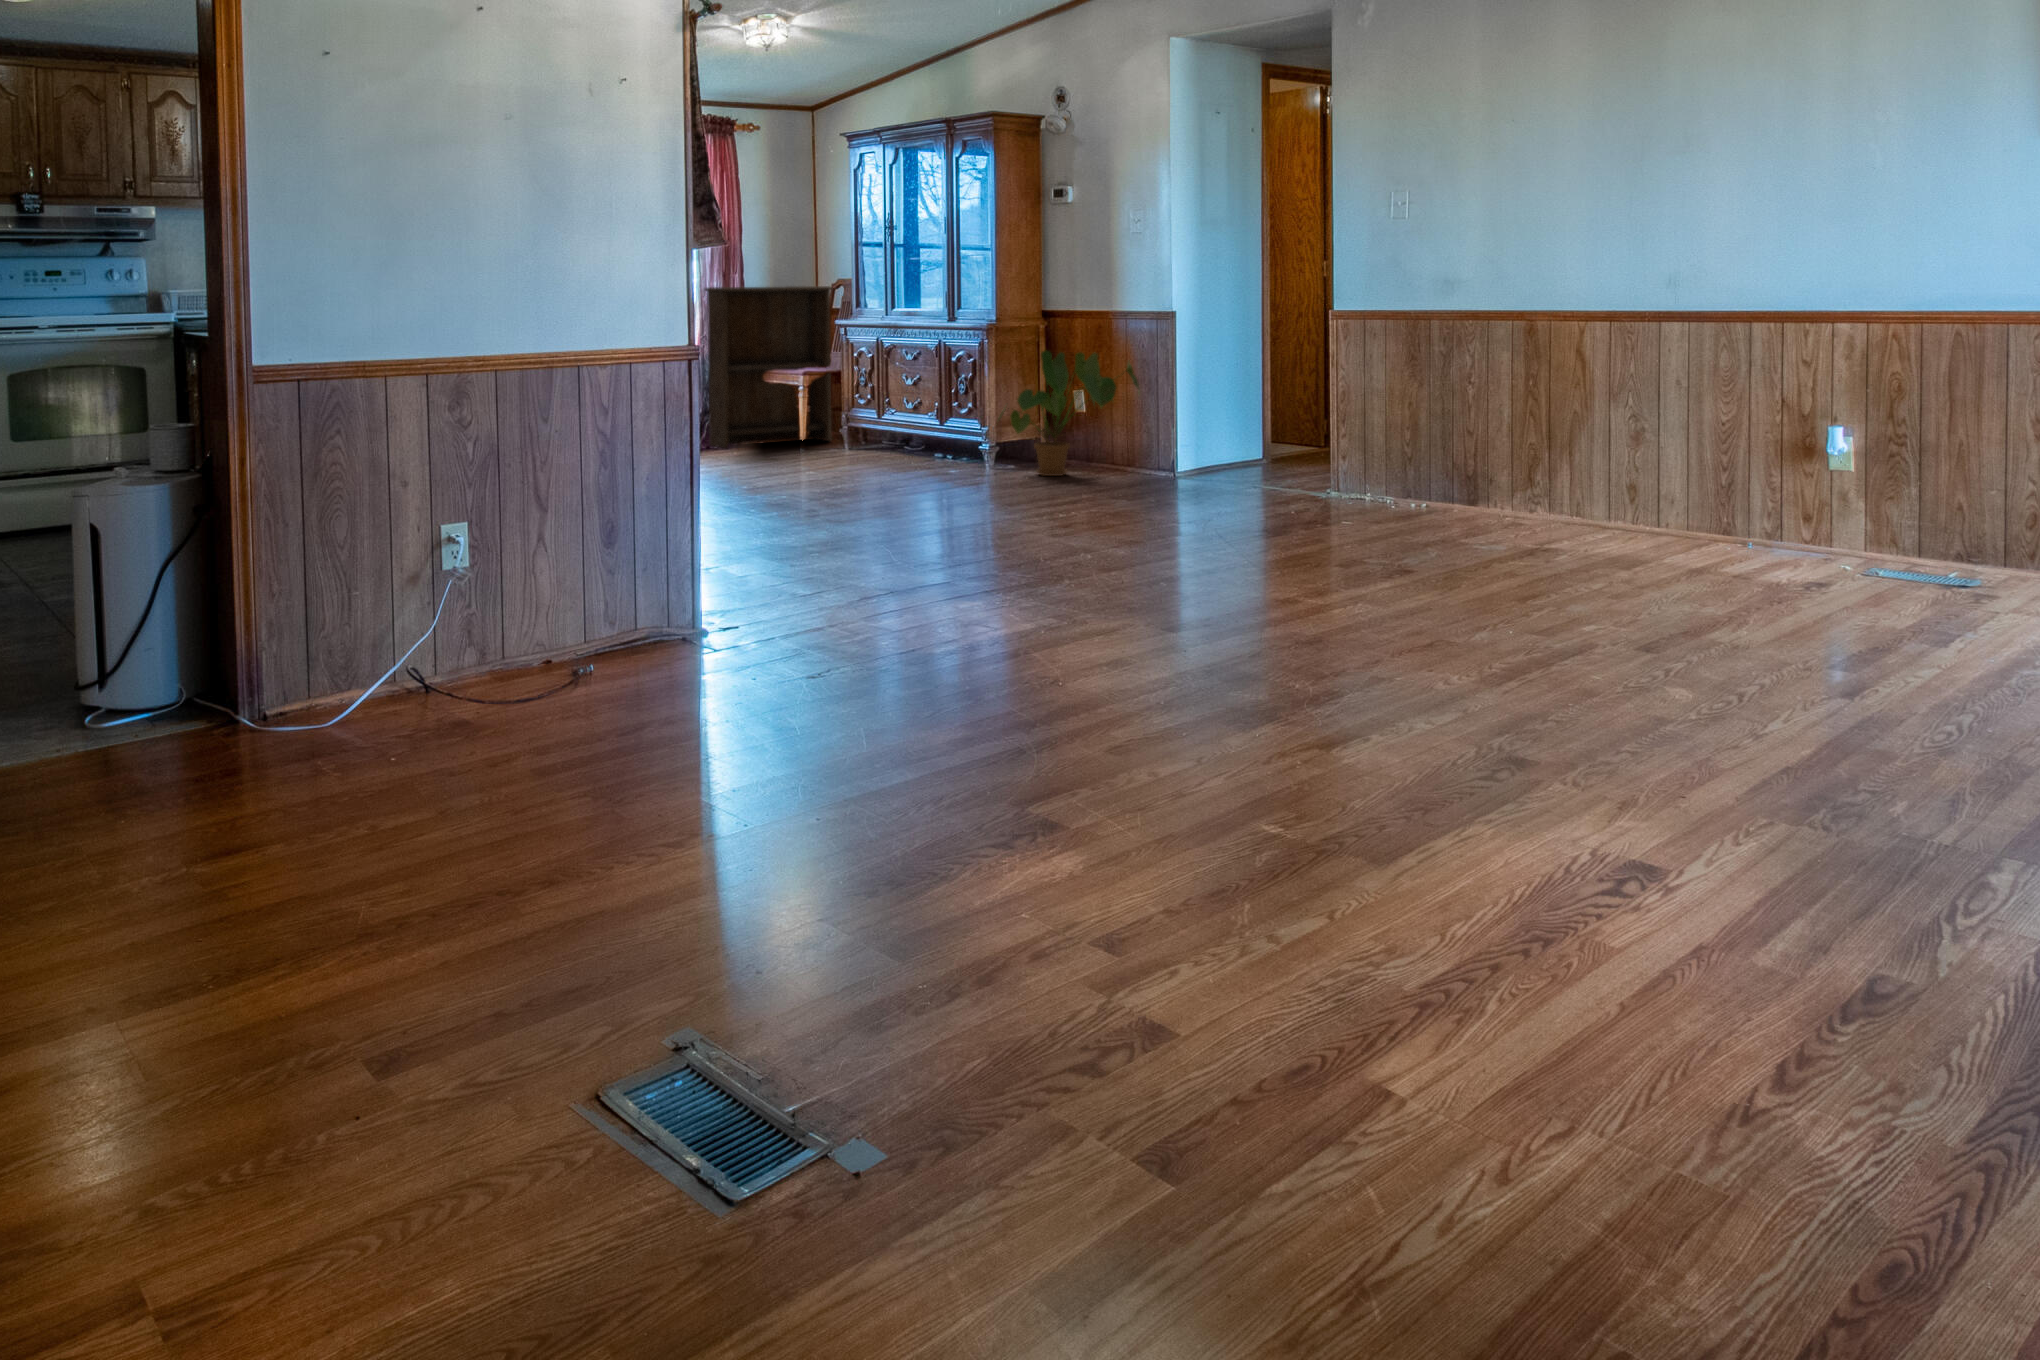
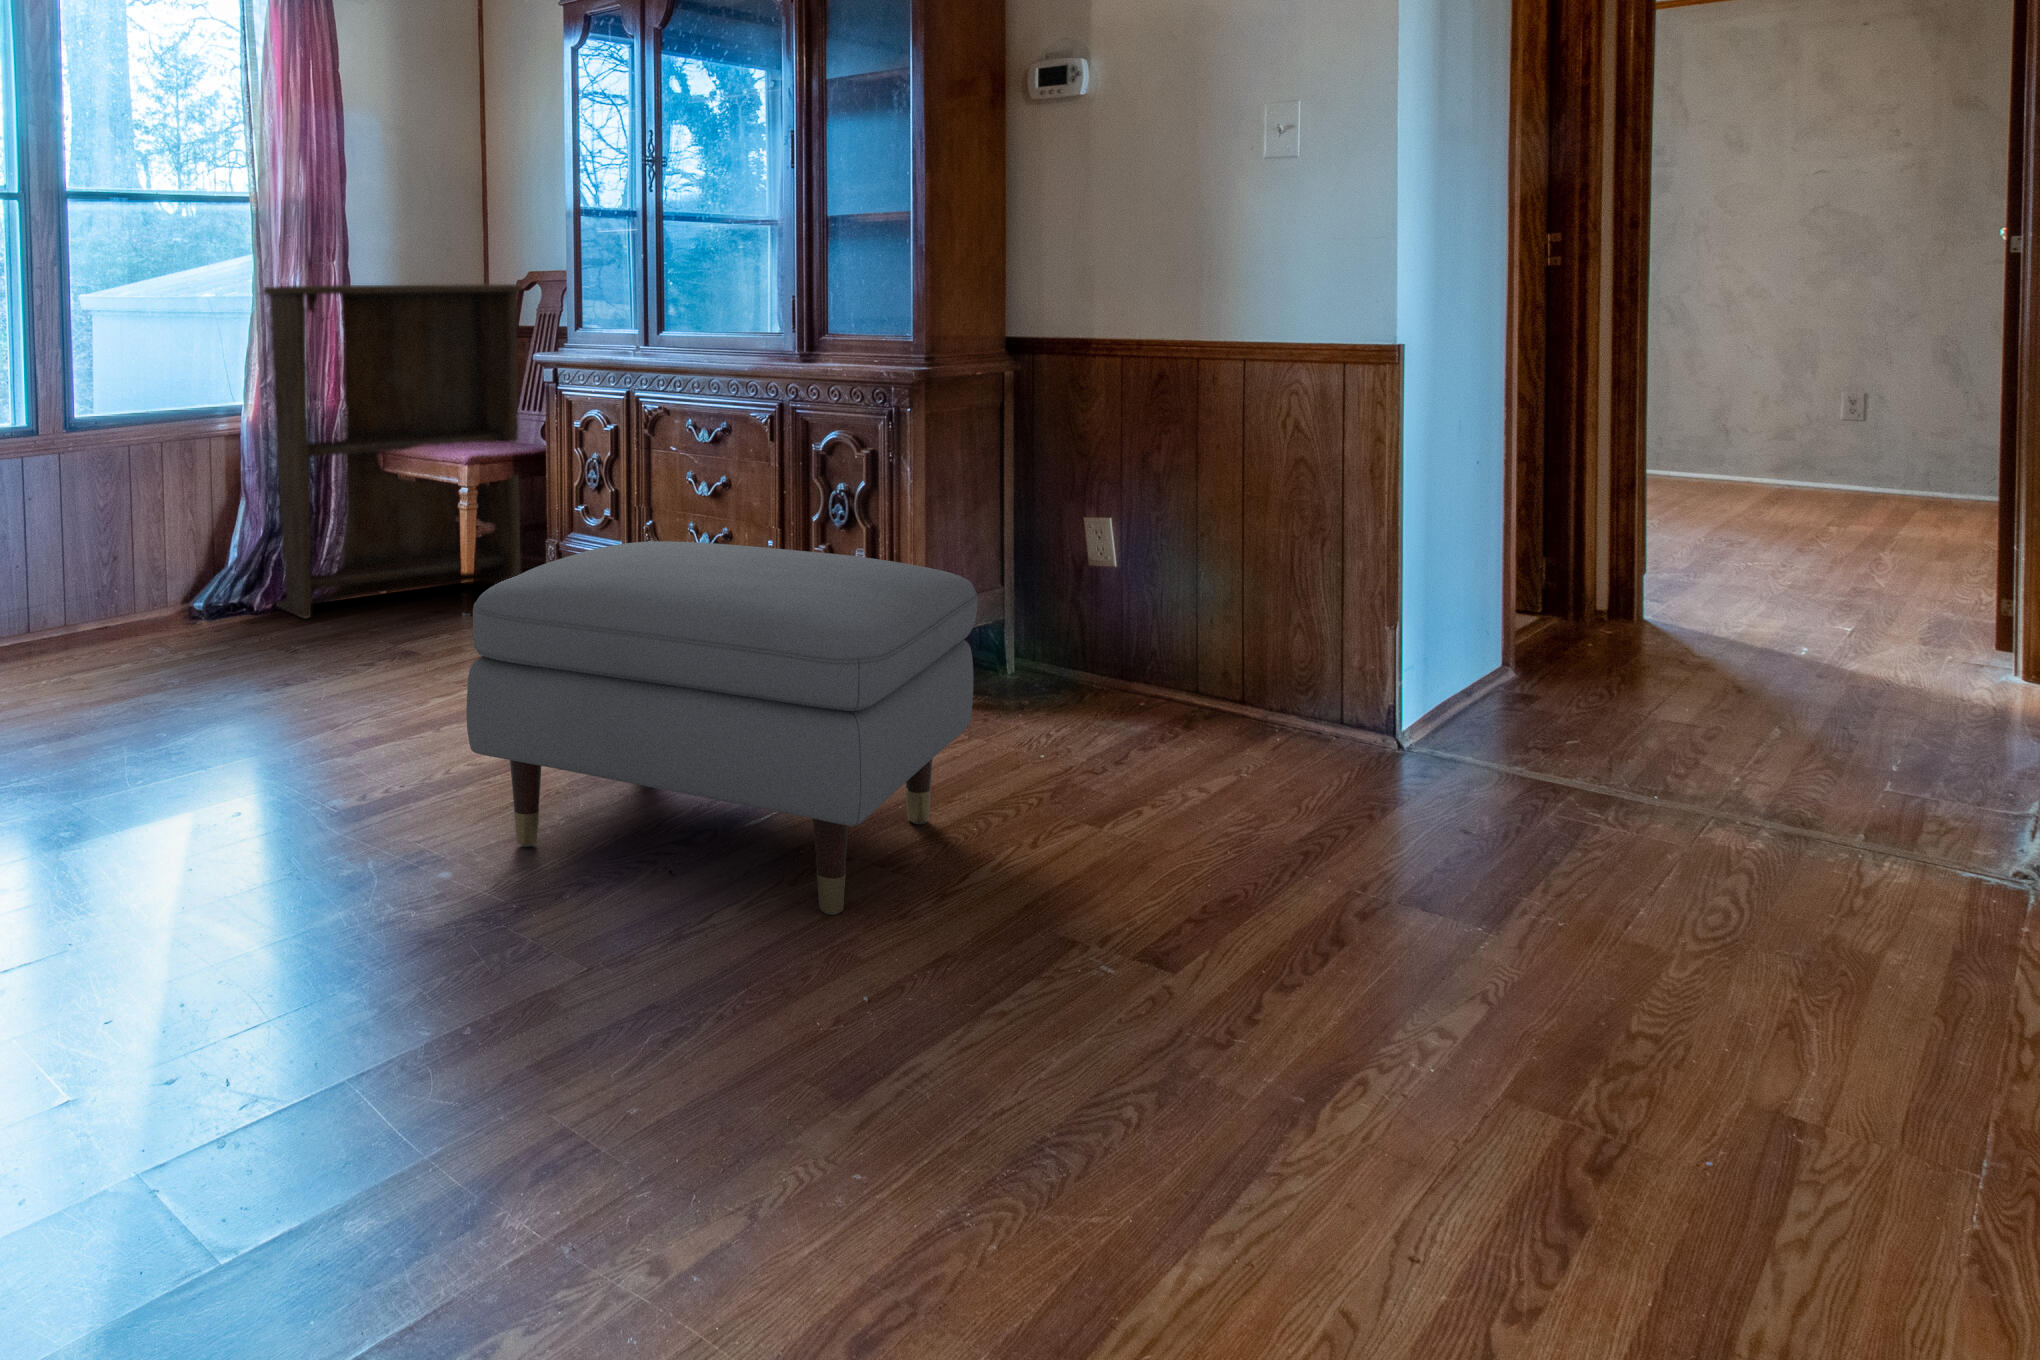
house plant: present [999,351,1139,476] -> none [961,430,1333,756]
ottoman: none [801,391,982,498] -> present [466,541,978,915]

